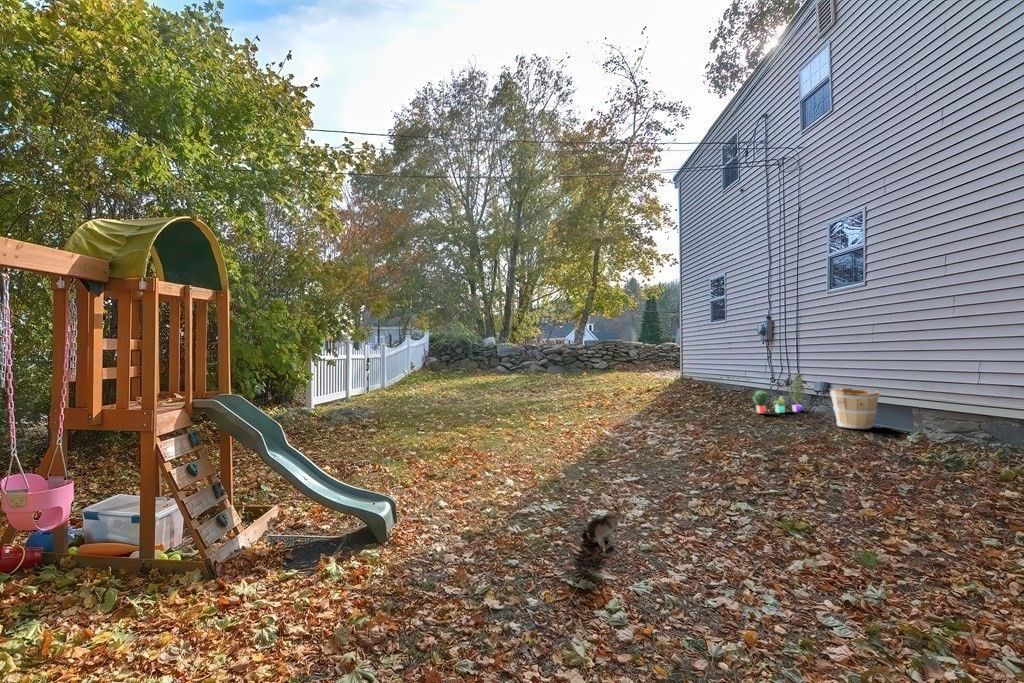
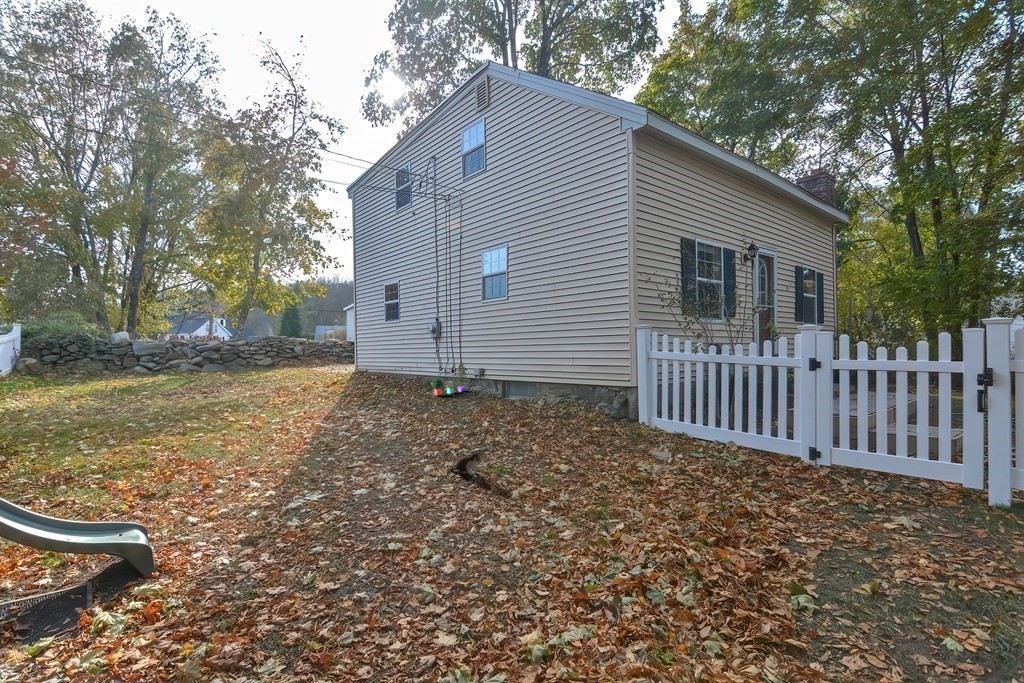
wooden bucket: present [830,388,880,429] -> none [490,372,520,401]
plush toy: present [583,513,621,548] -> present [450,452,485,475]

